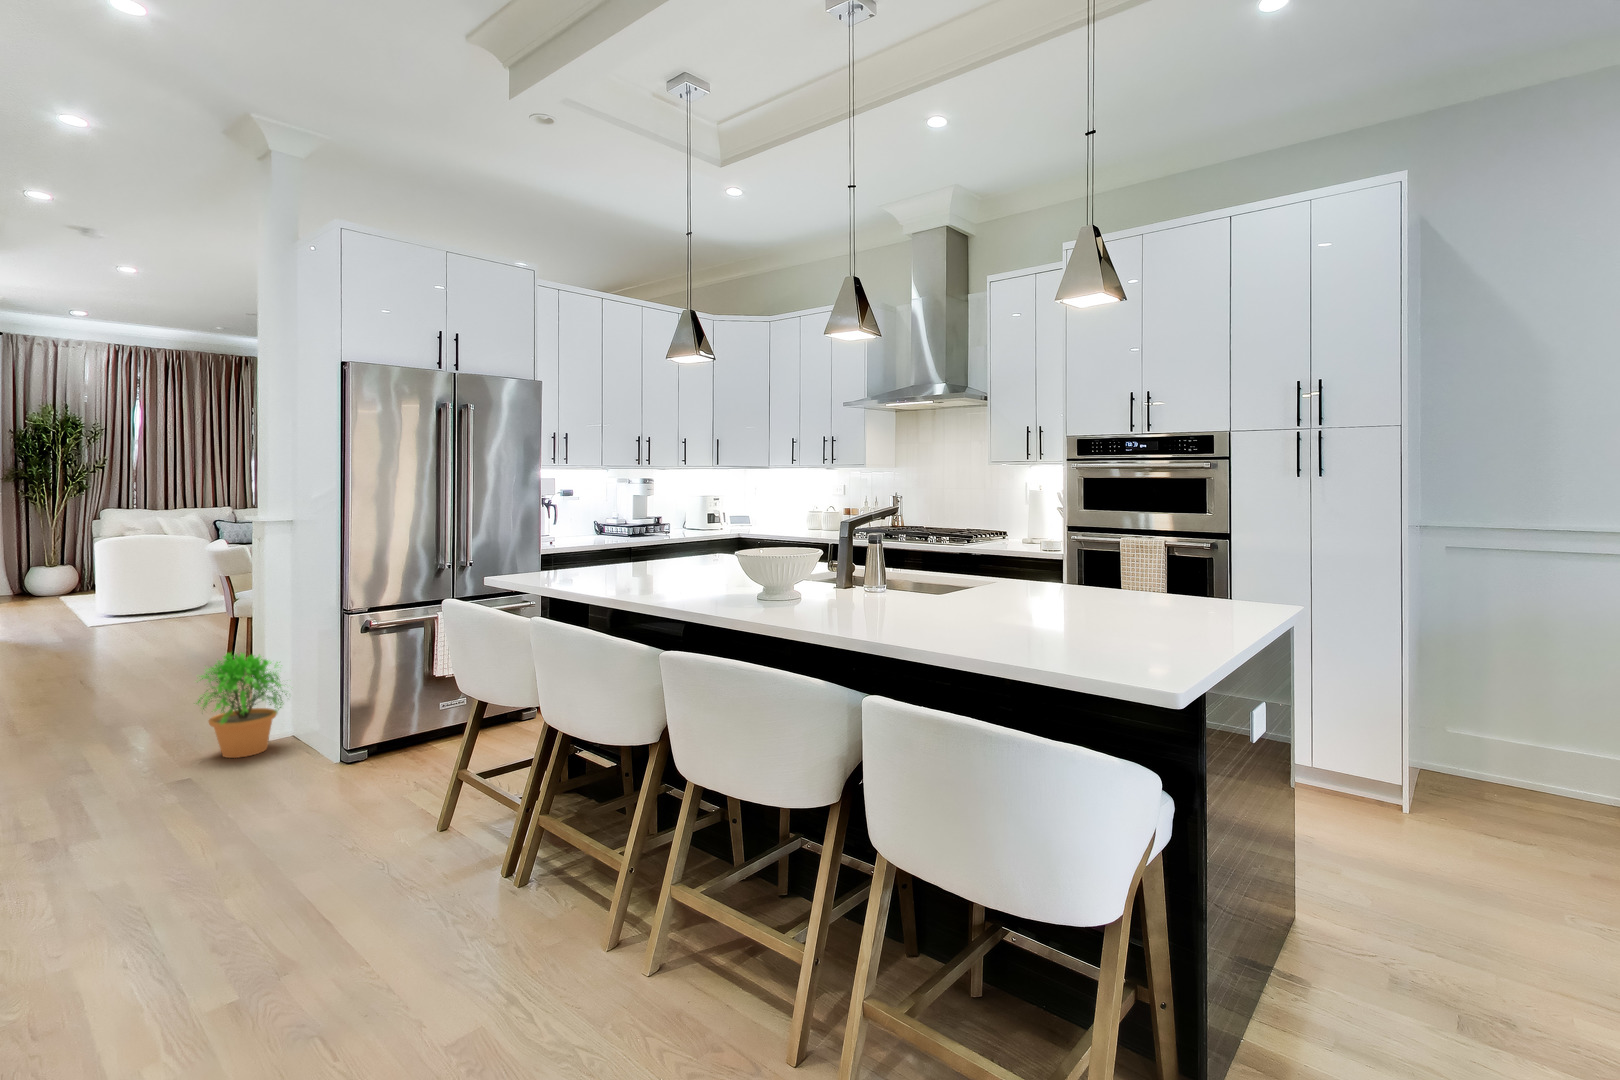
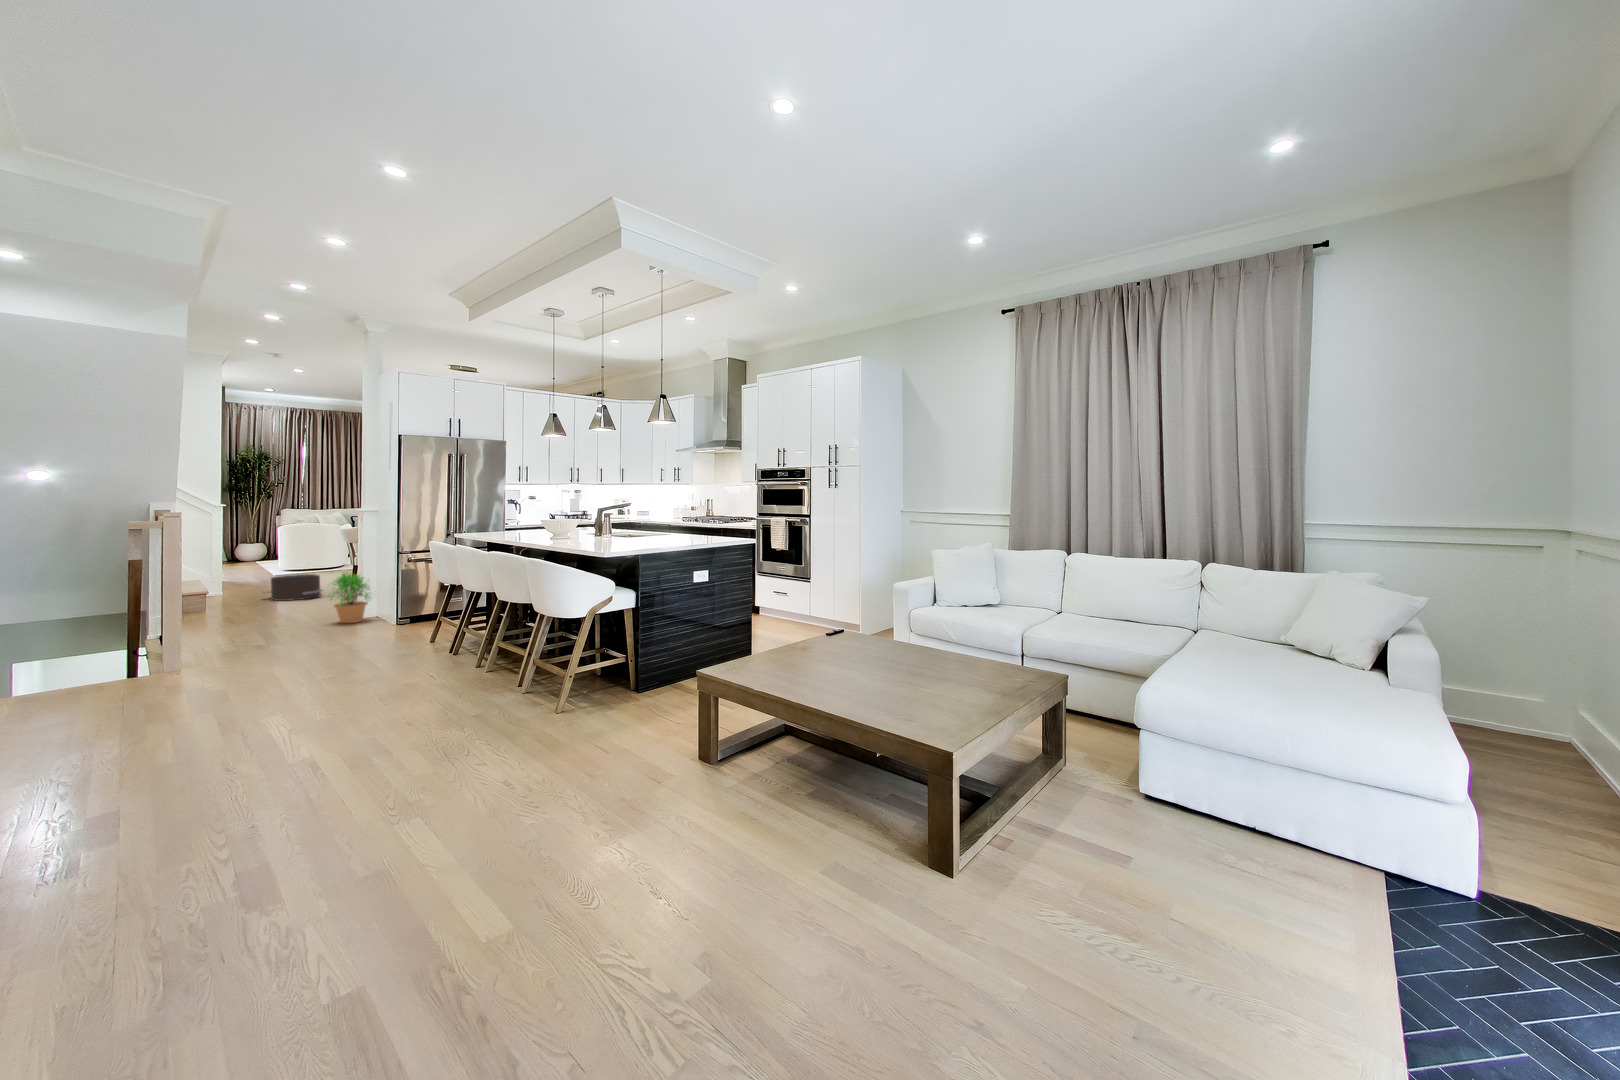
pouf: none [60,637,181,691] -> present [262,574,322,601]

